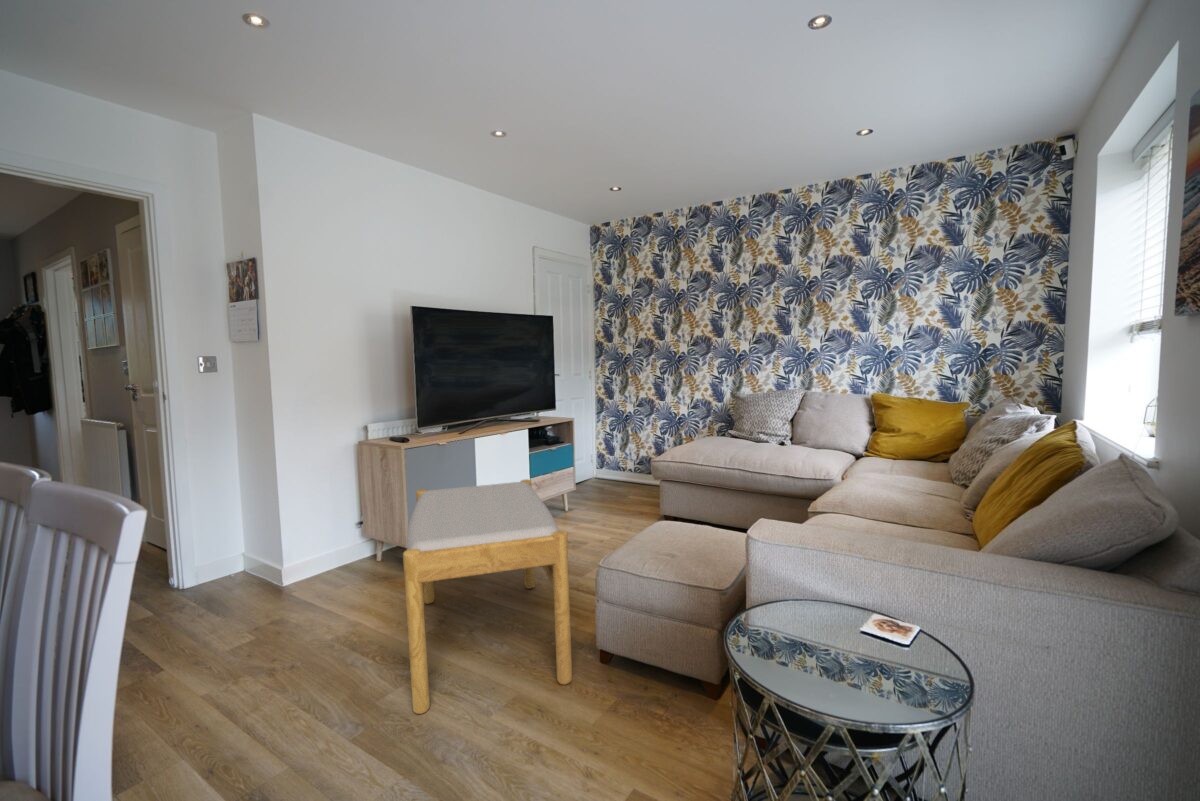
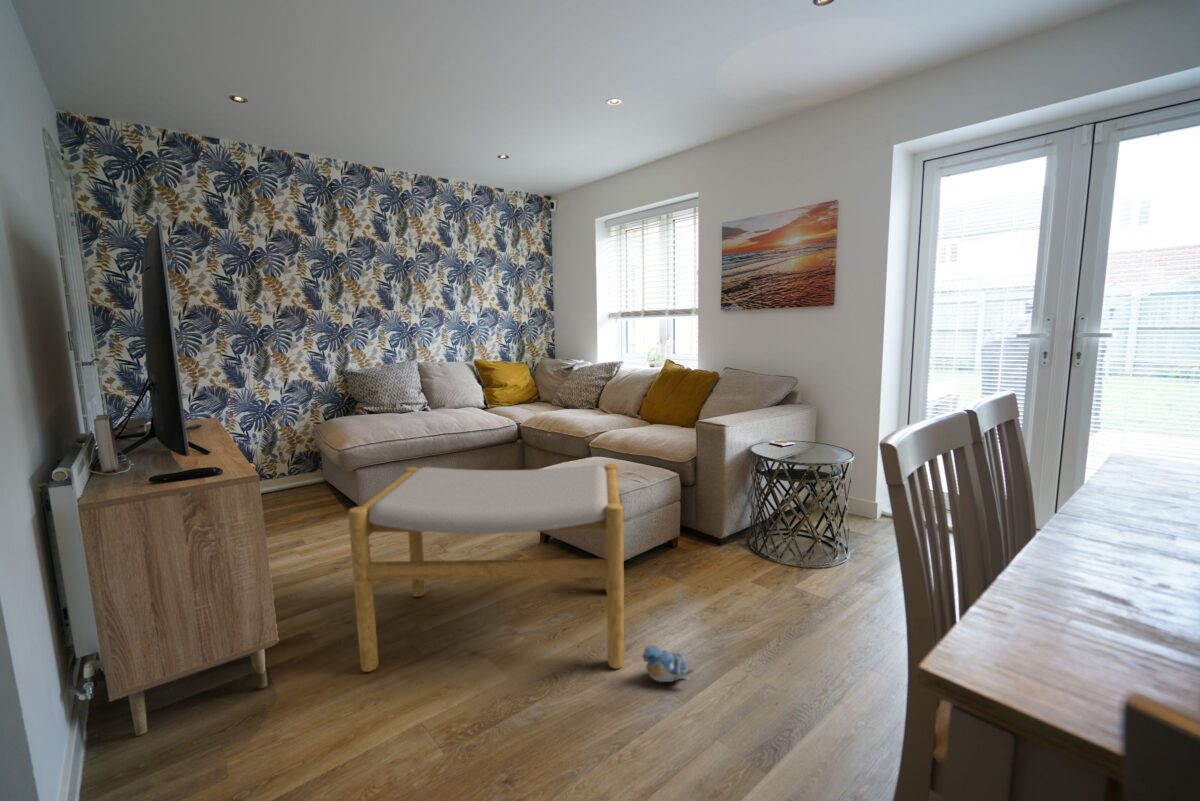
plush toy: none [371,701,411,763] -> present [642,645,692,682]

